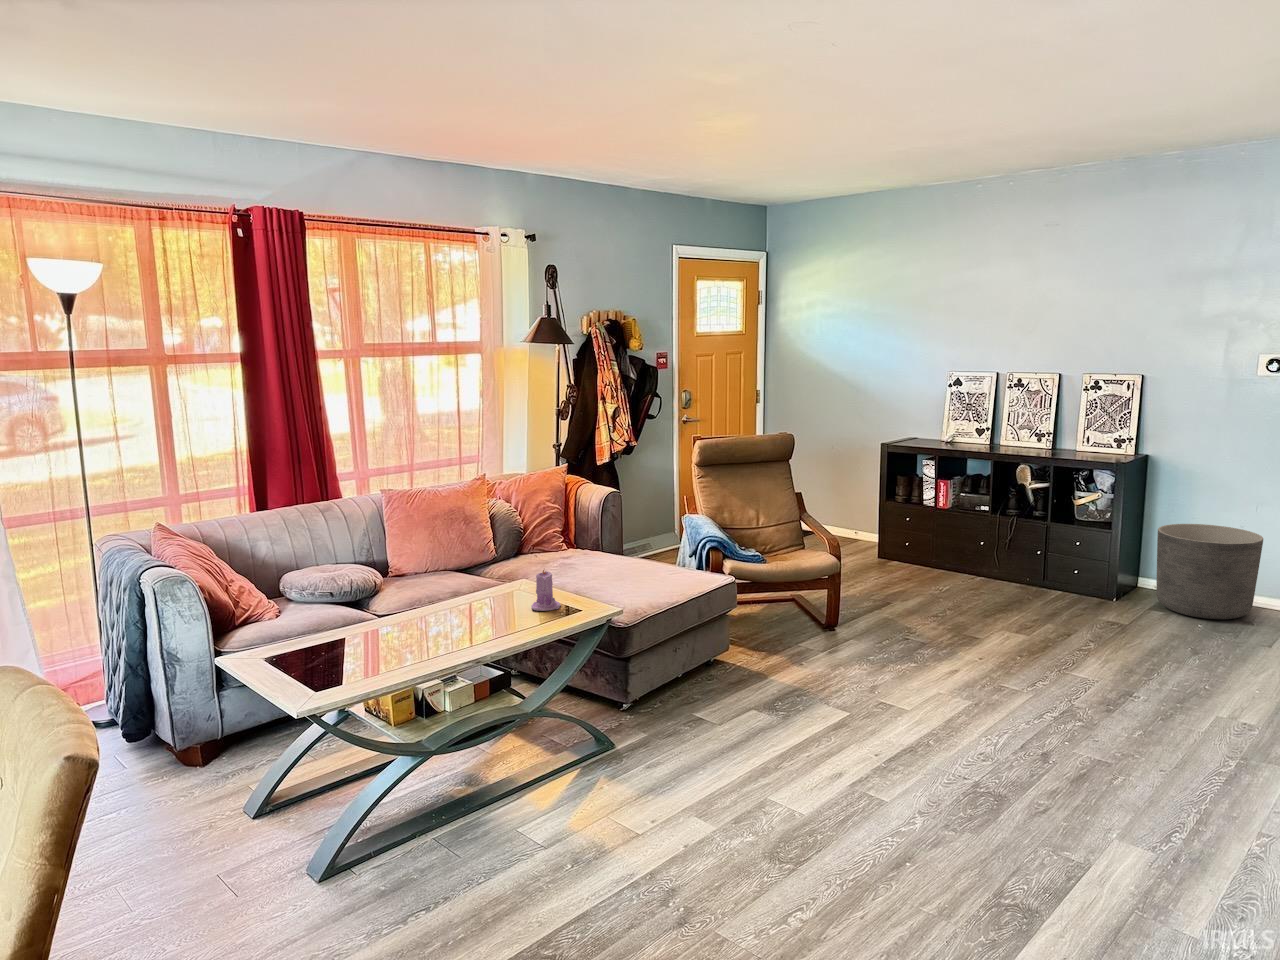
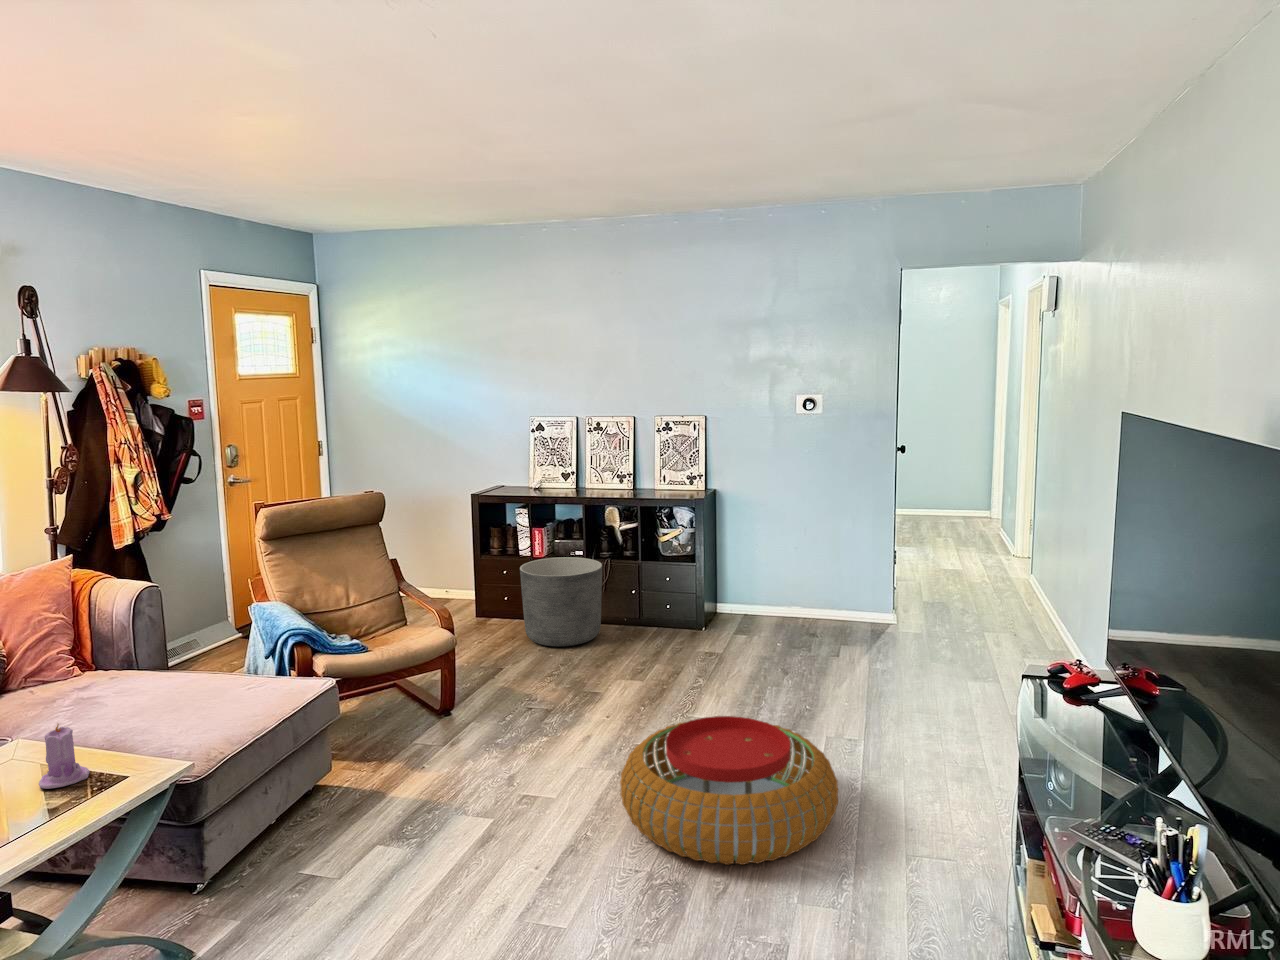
planter: present [1156,524,1263,619] -> present [520,557,602,647]
pouf: none [963,663,1200,803] -> present [620,716,838,865]

